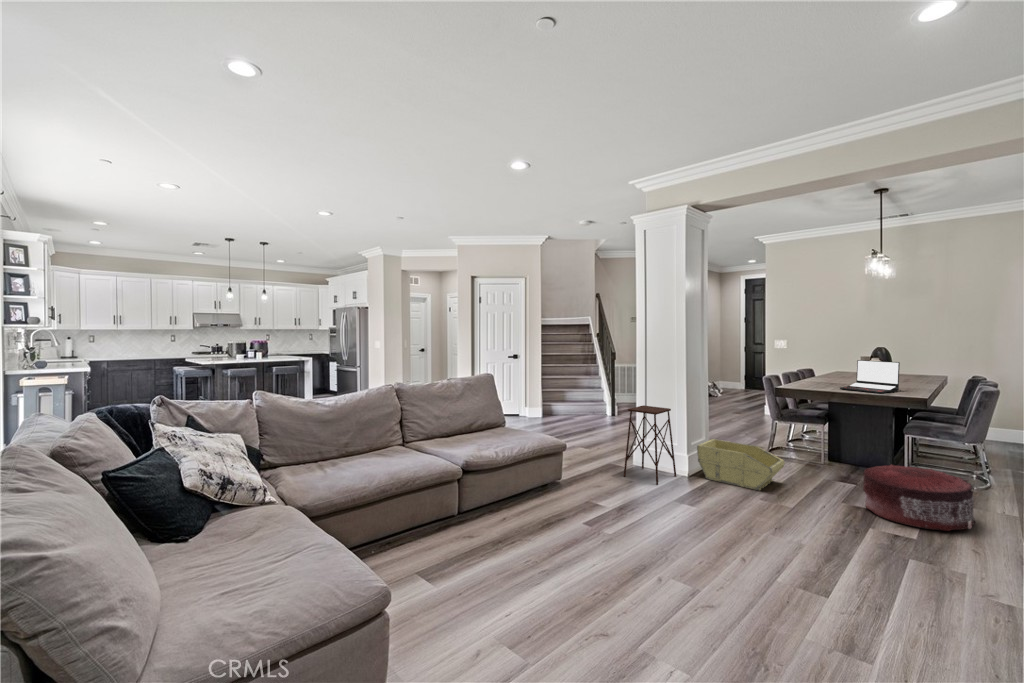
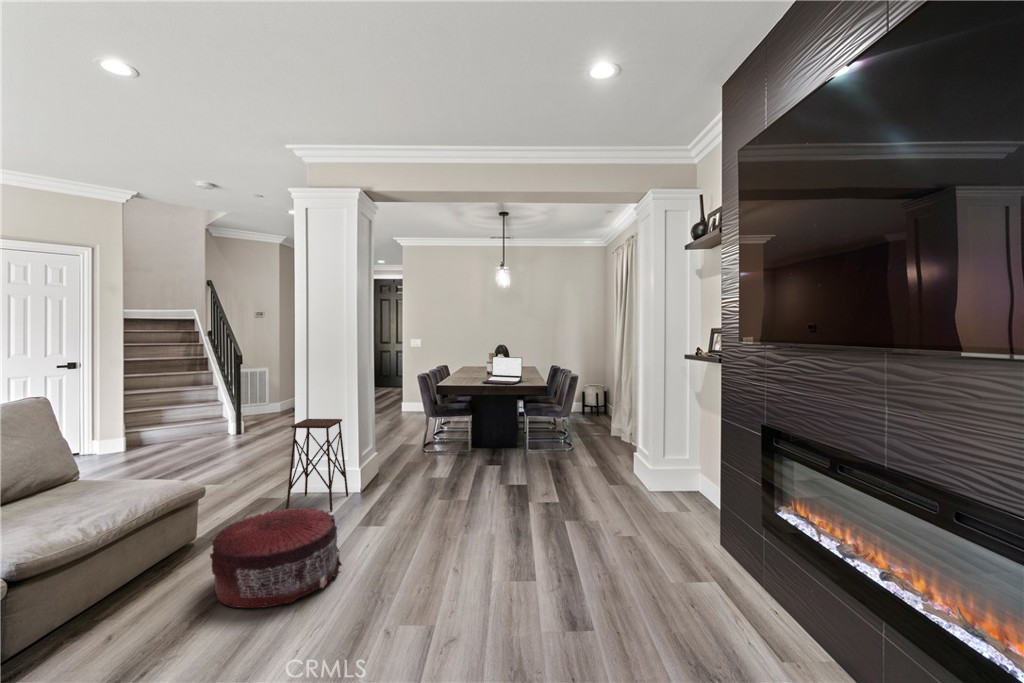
storage bin: present [697,439,785,490] -> none [370,446,451,491]
pouf: present [863,464,975,531] -> present [210,507,342,608]

